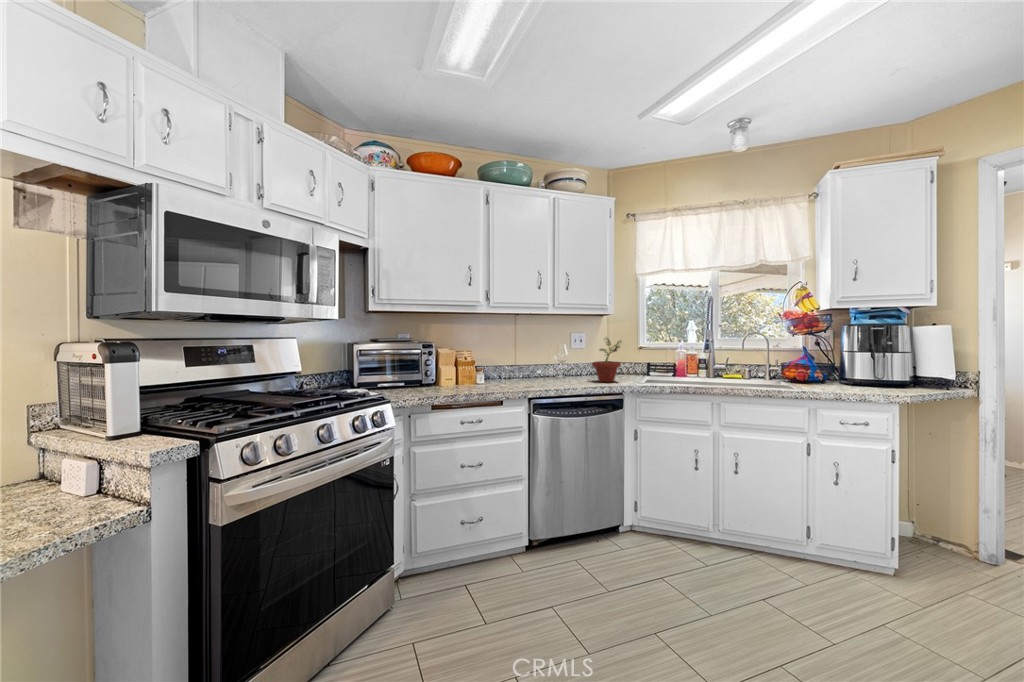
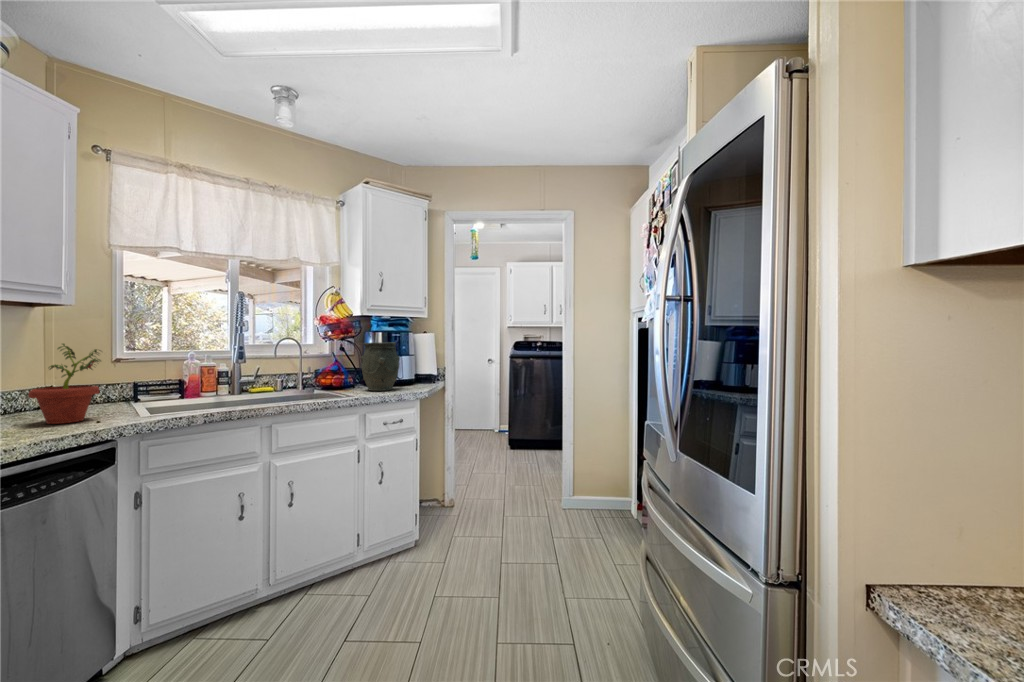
vase: none [818,336,866,388] -> present [361,342,400,391]

